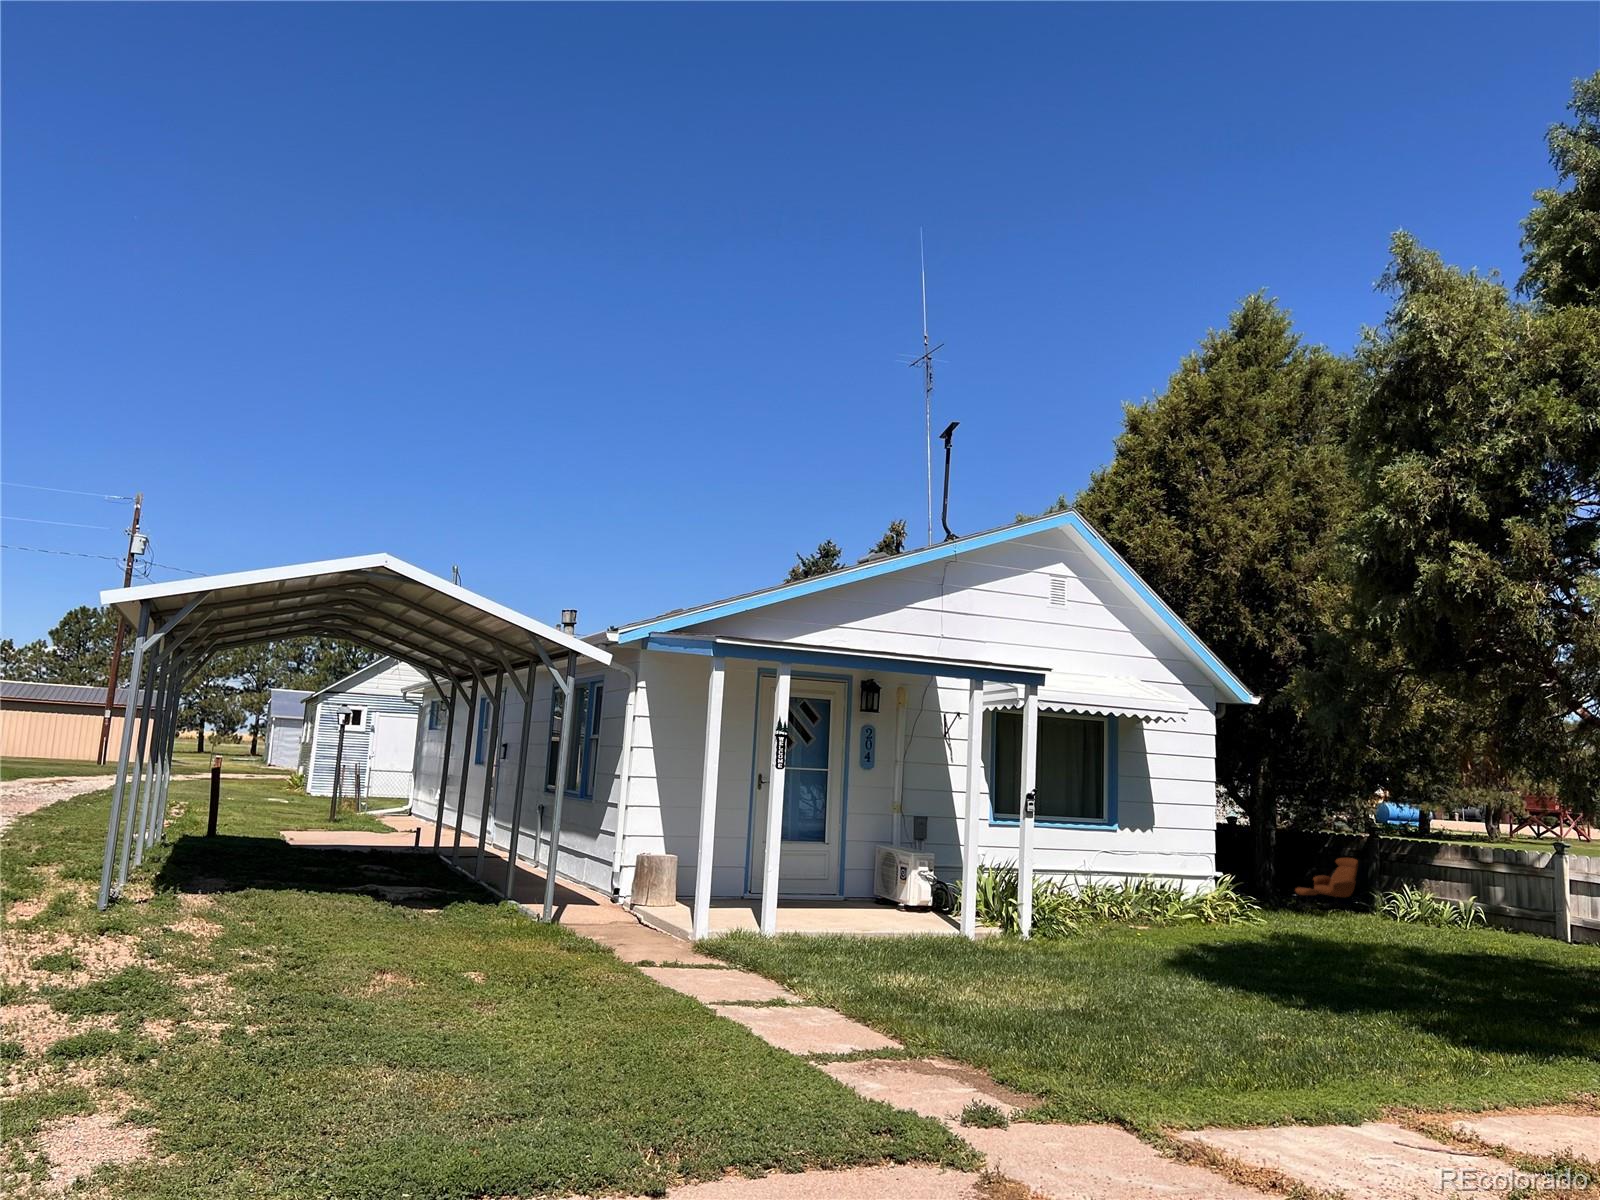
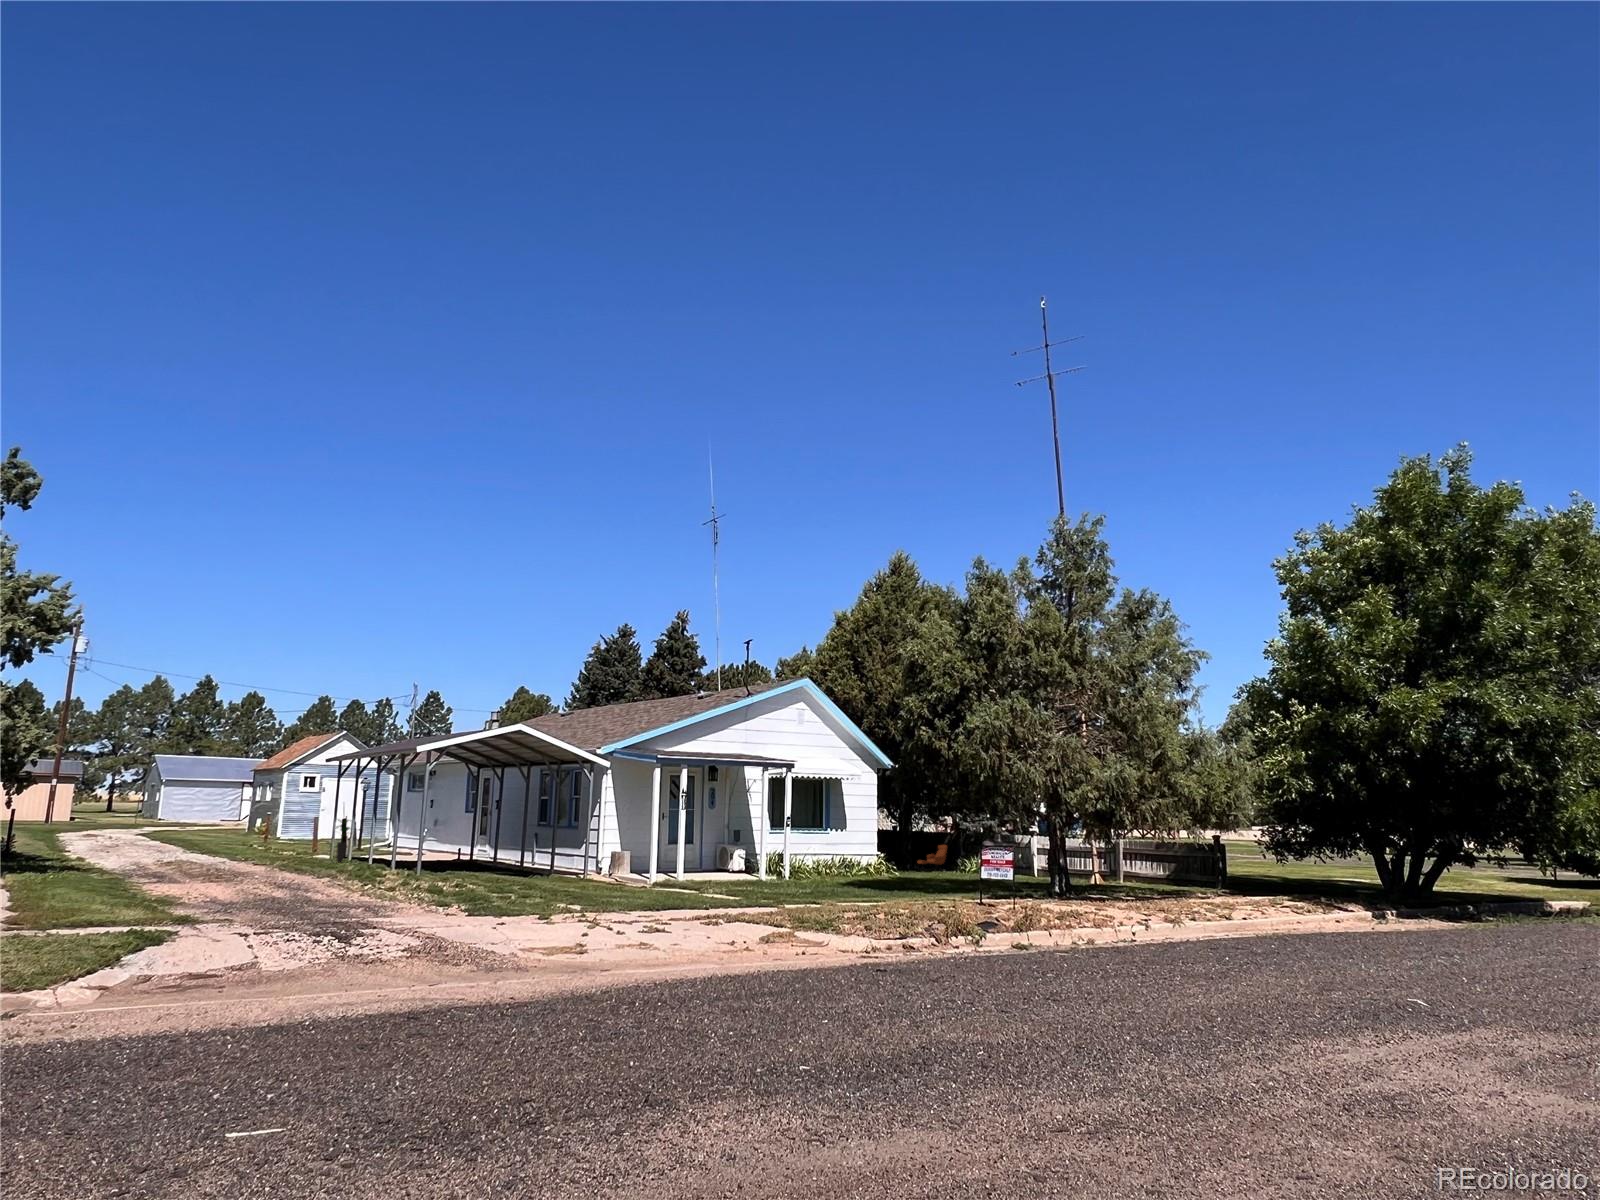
potted plant: none [170,765,210,845] -> present [336,820,350,862]

